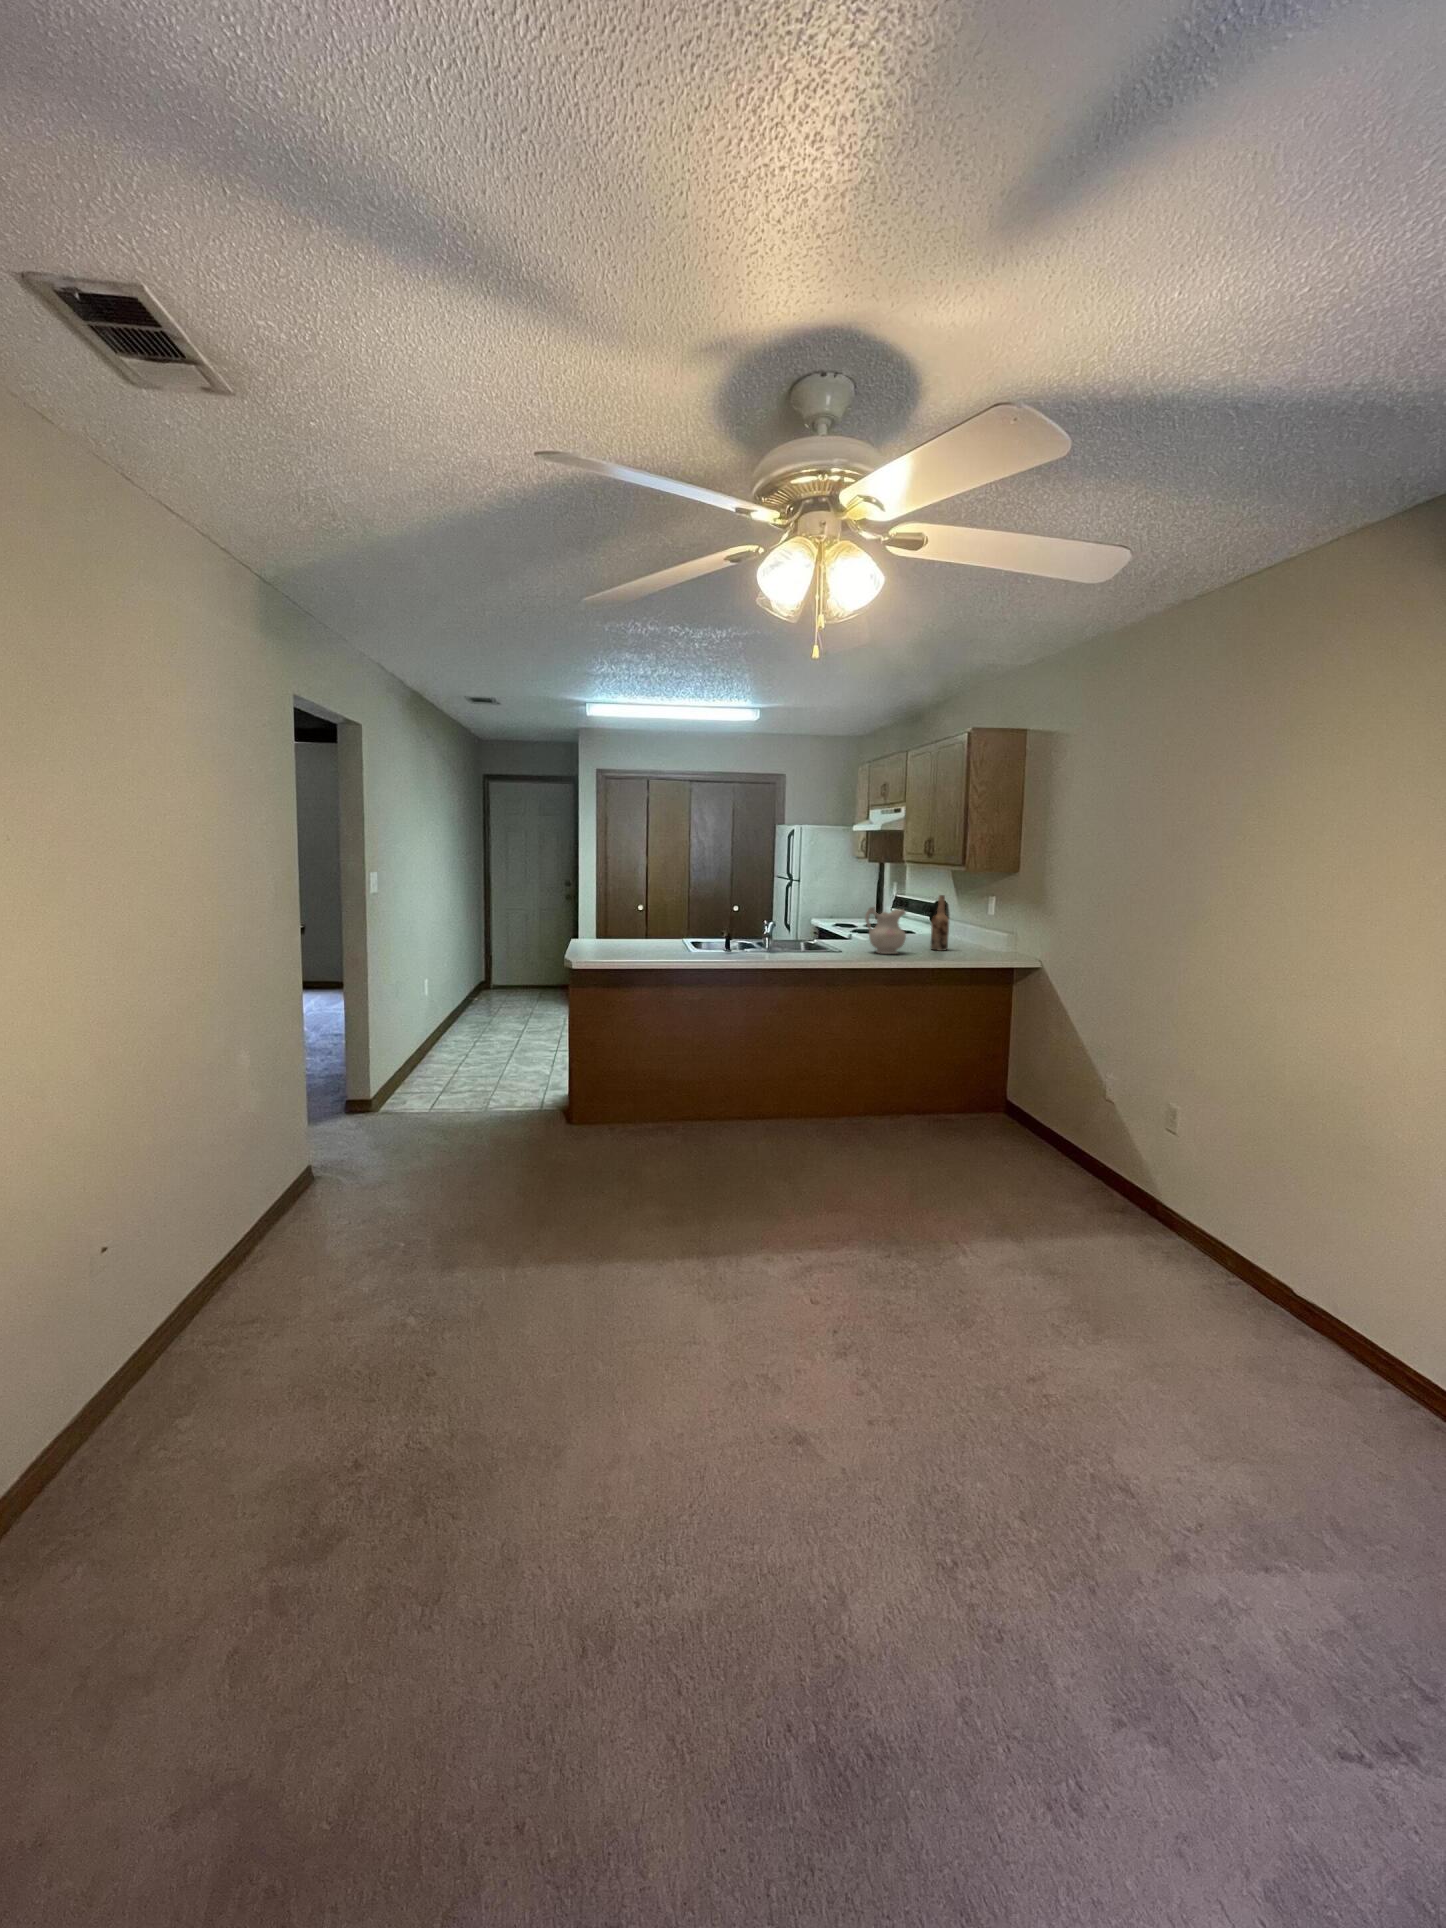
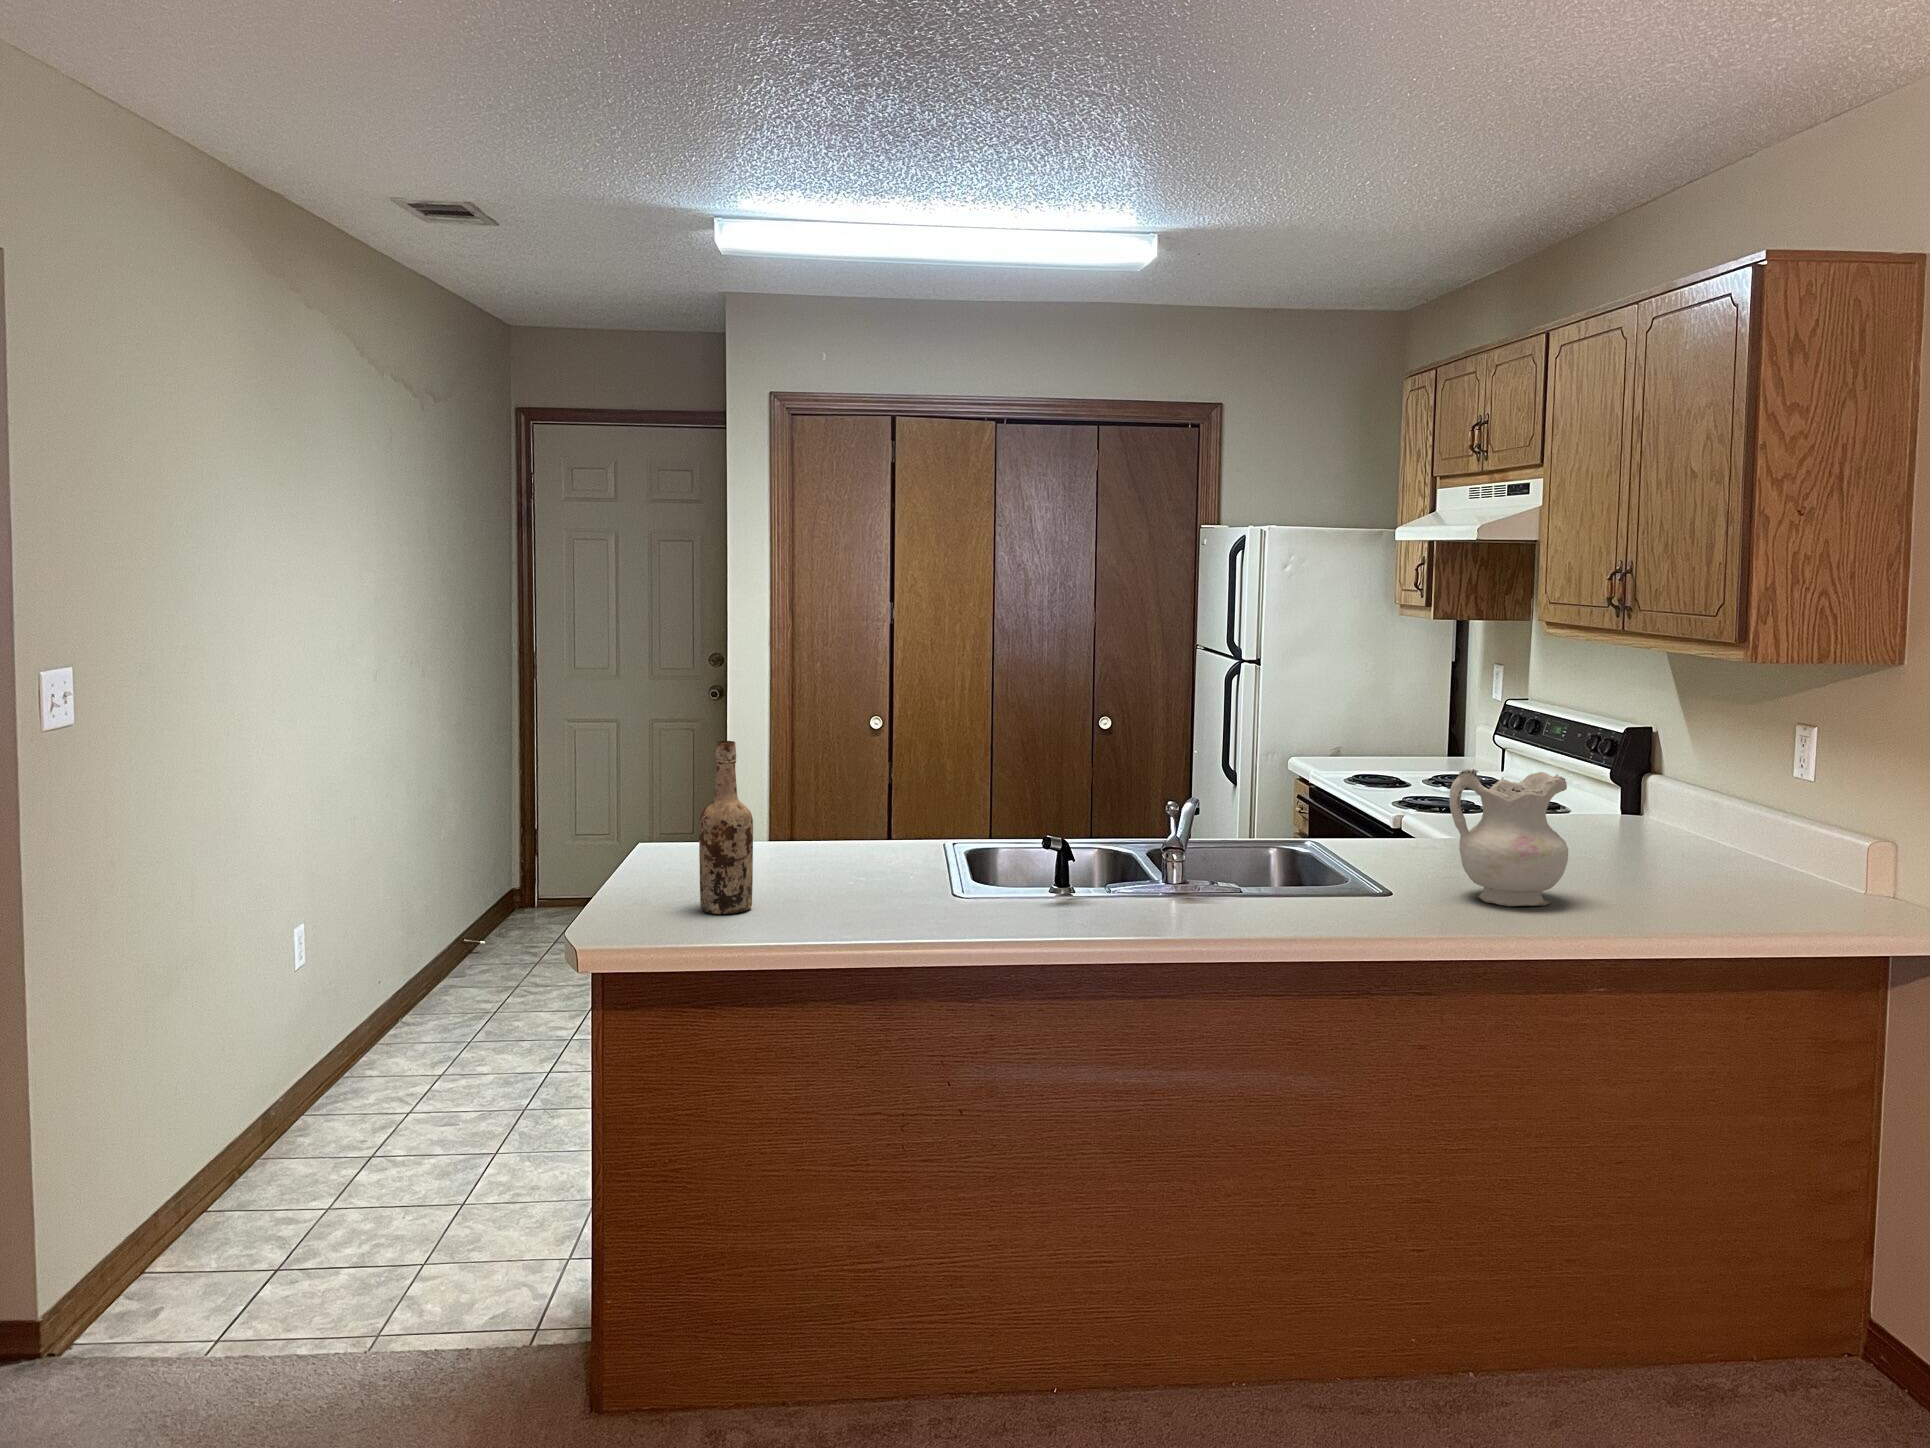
wine bottle: present [931,895,949,951] -> present [699,741,753,914]

